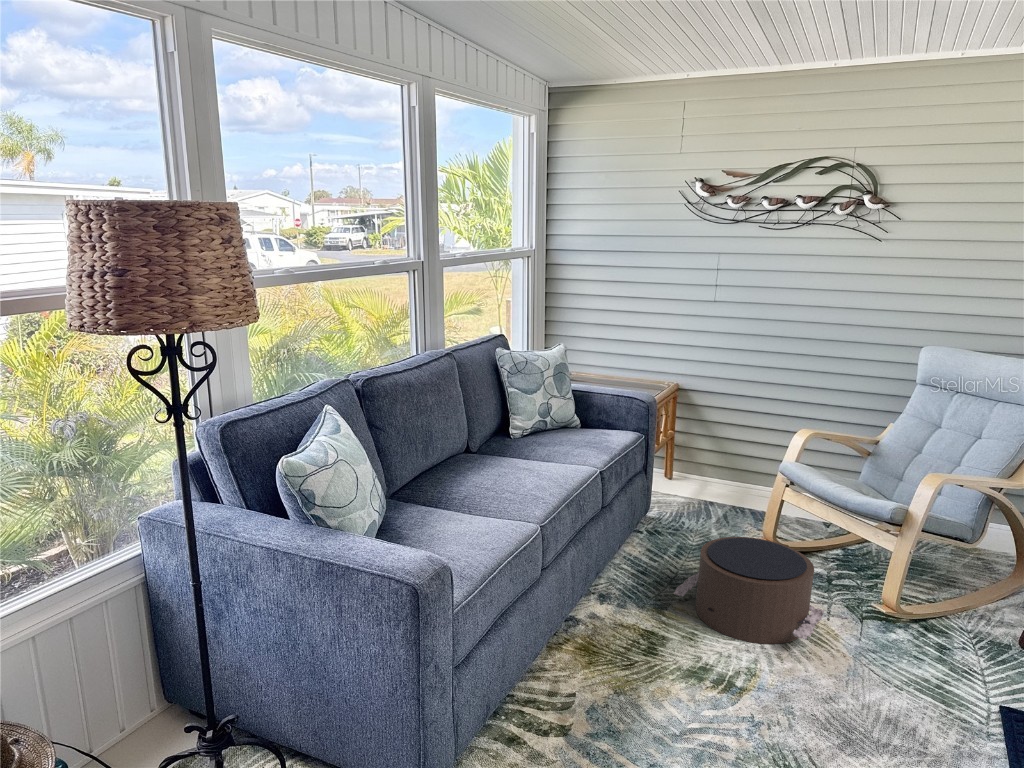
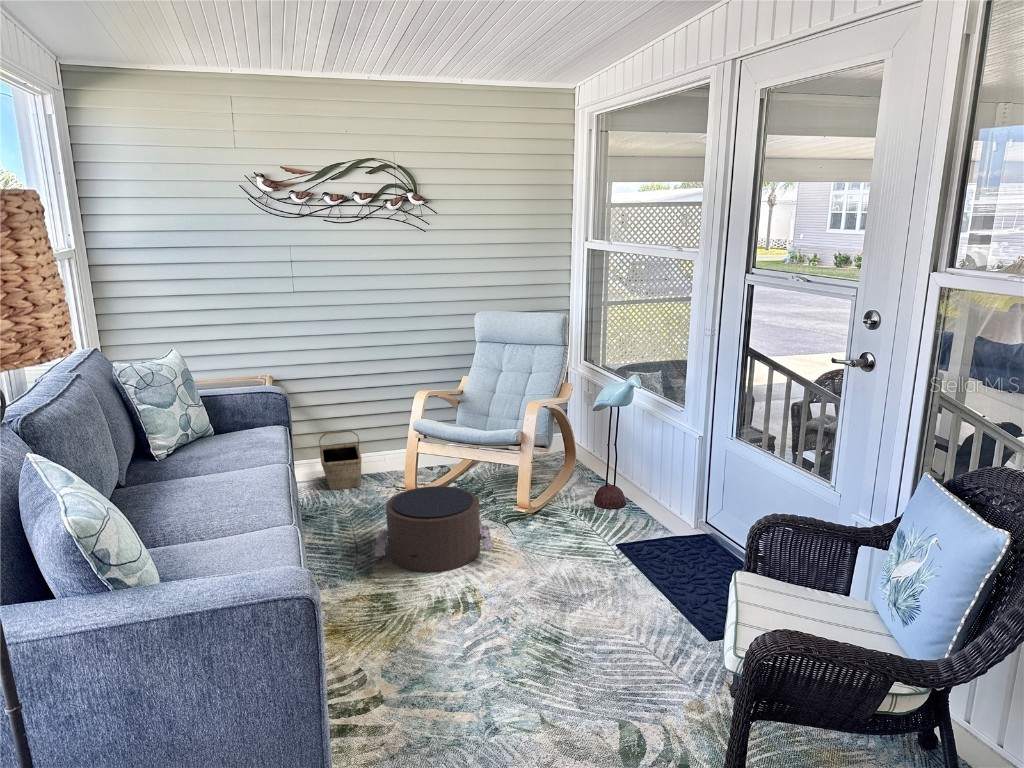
basket: none [696,452,749,520] -> present [319,430,362,490]

